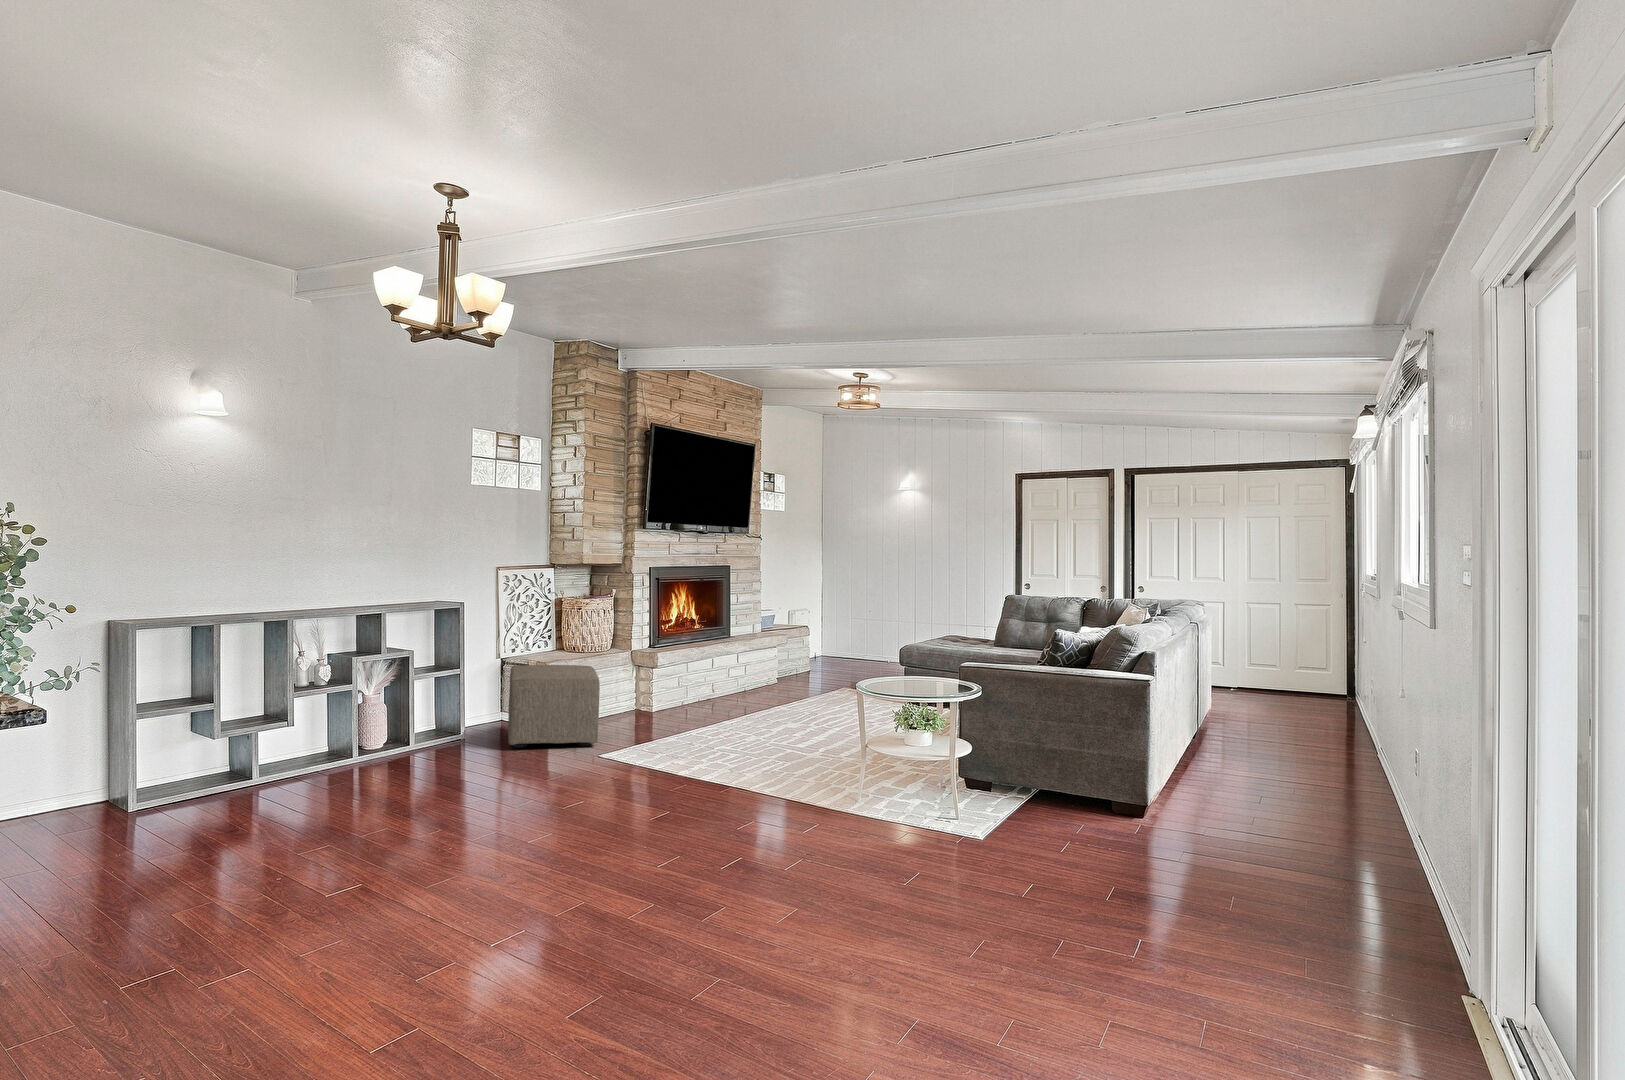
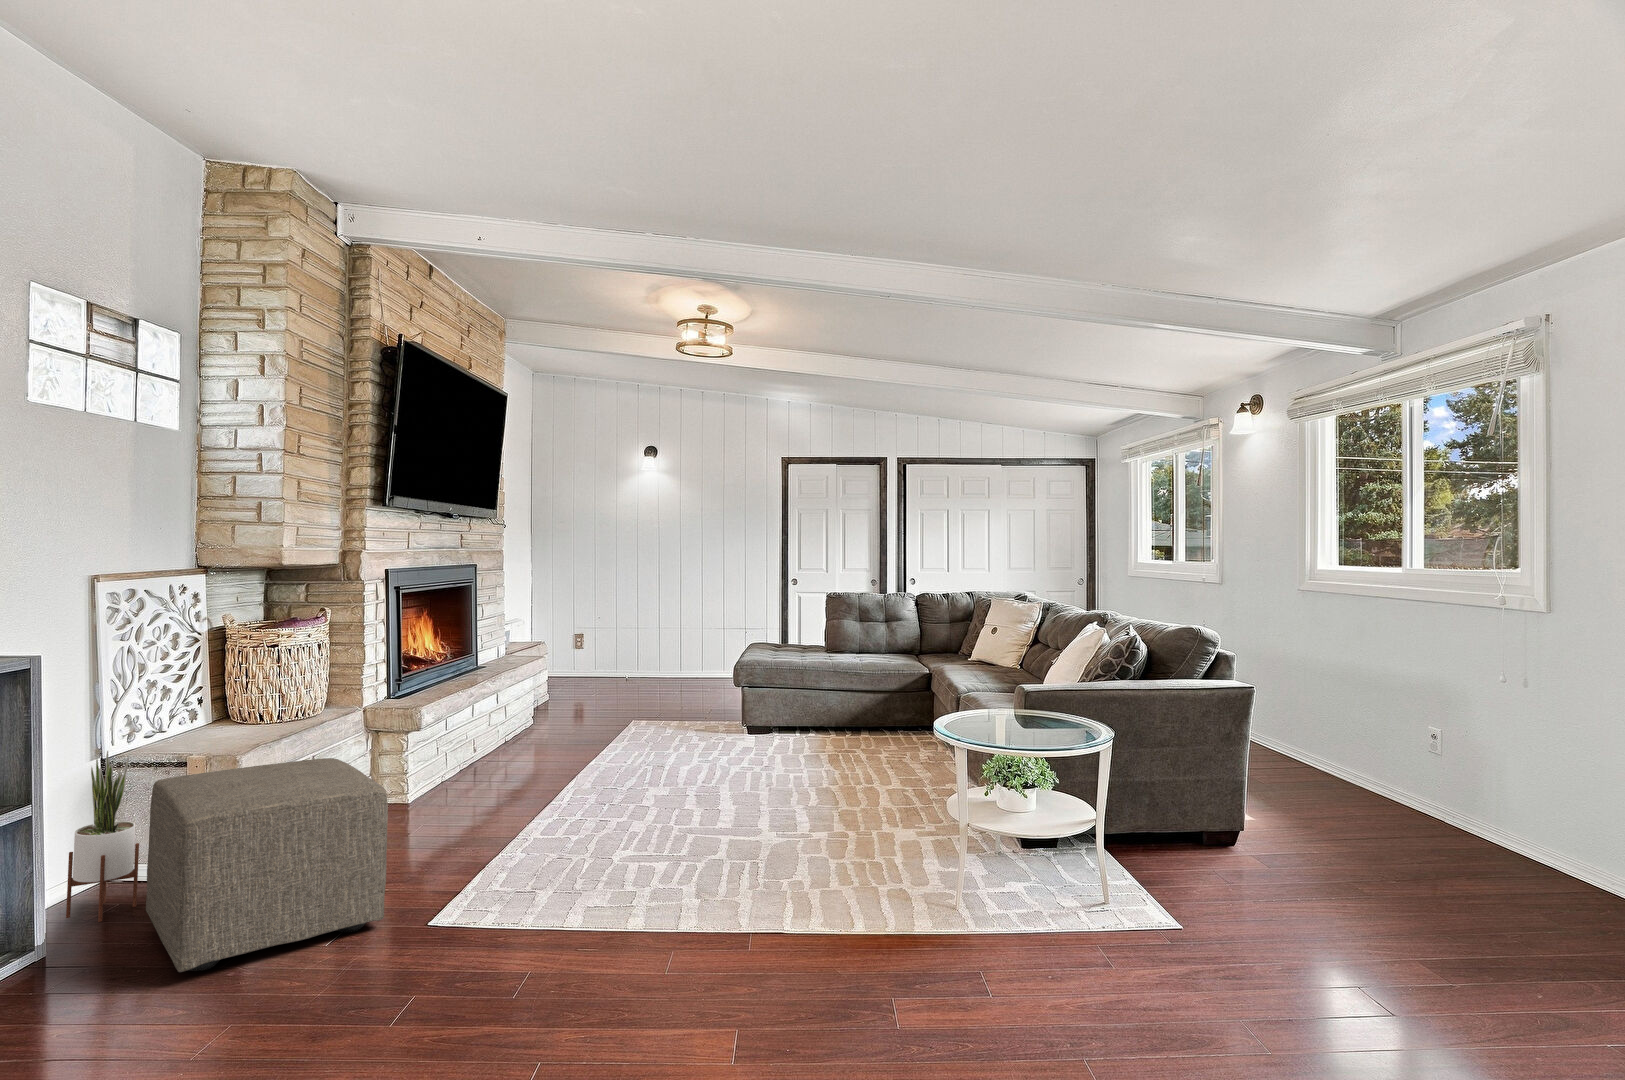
potted plant: none [482,652,510,731] -> present [66,751,139,922]

